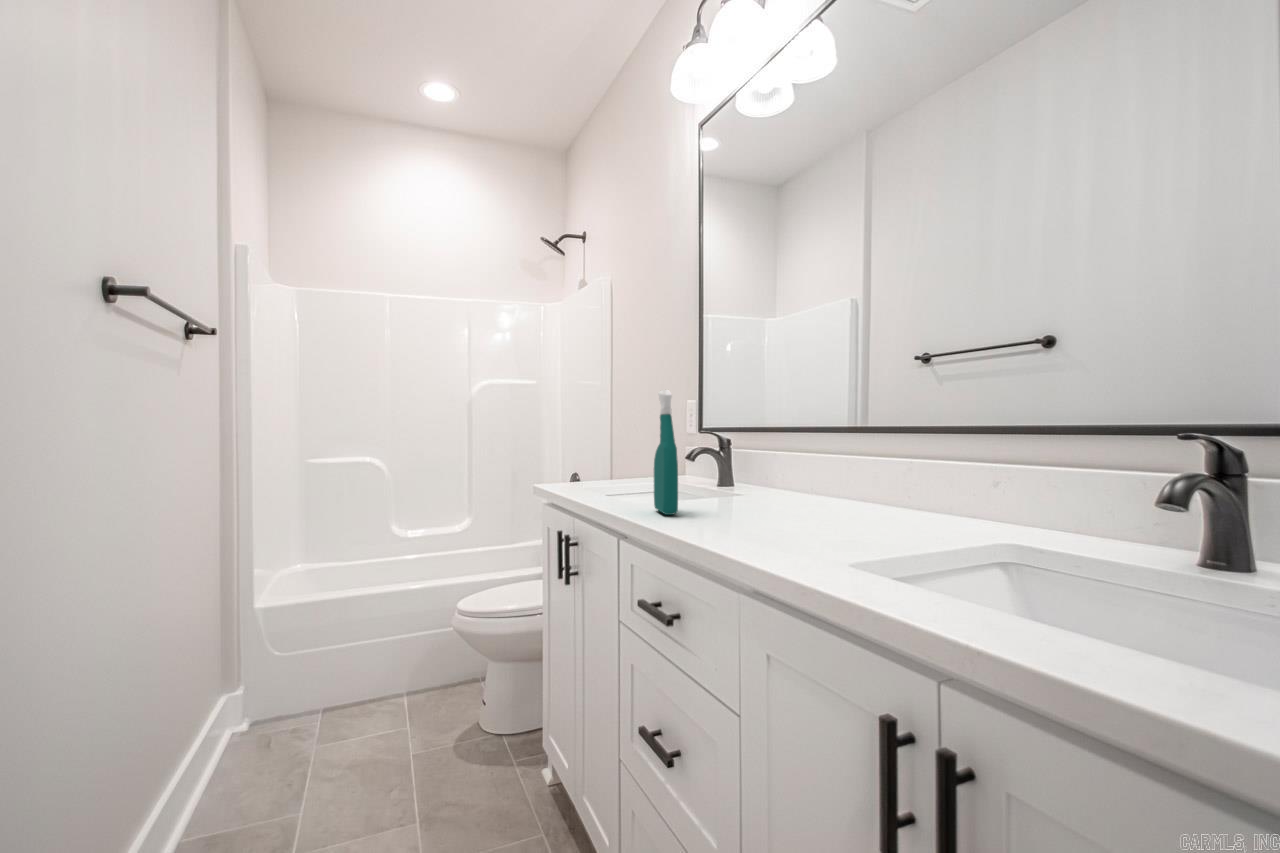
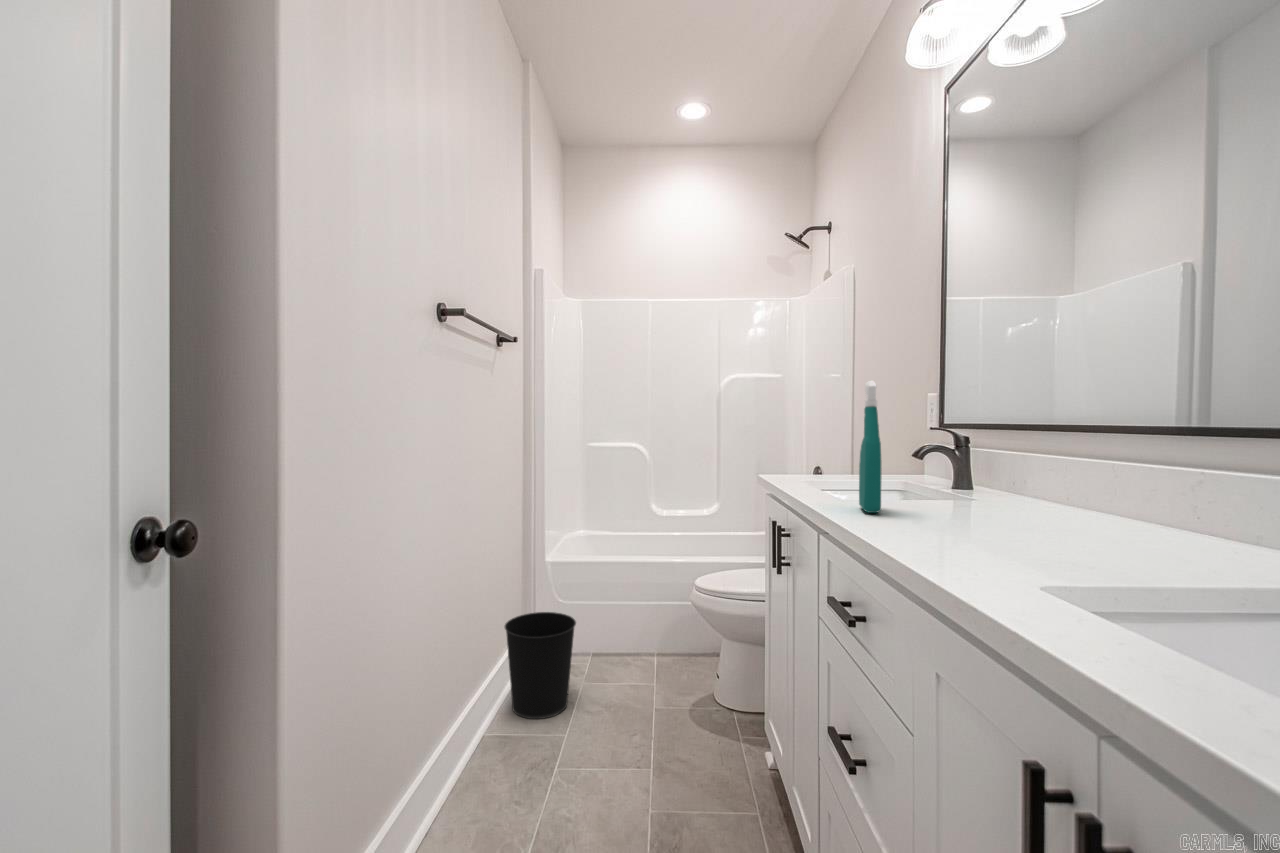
wastebasket: none [204,669,311,814] -> present [505,612,576,719]

